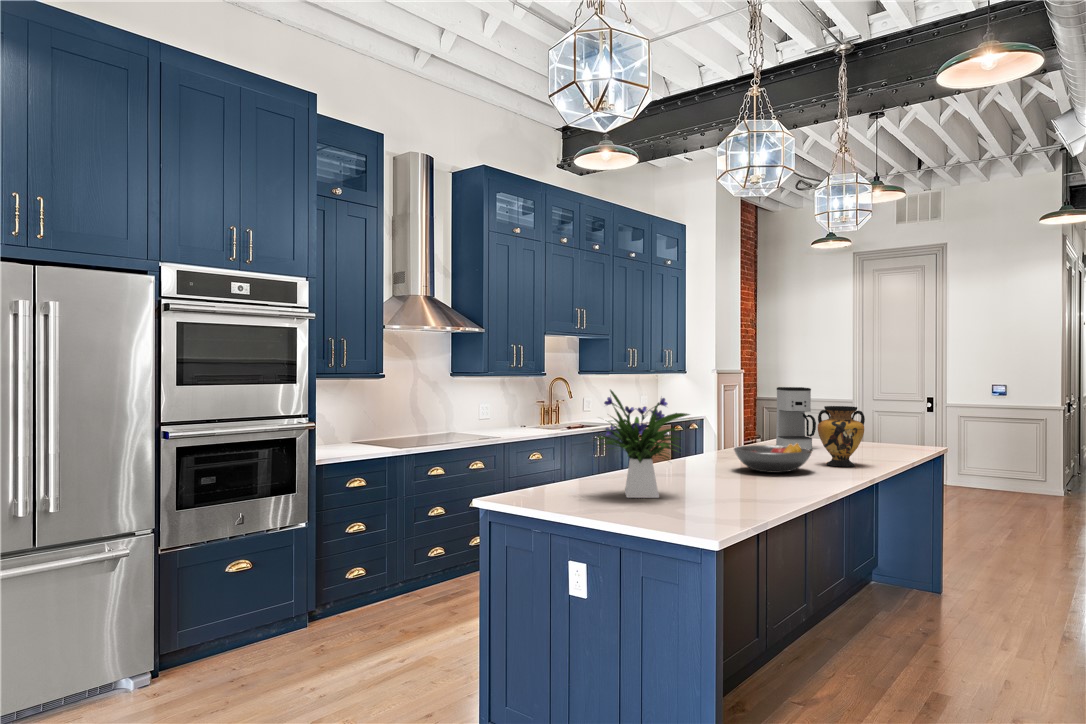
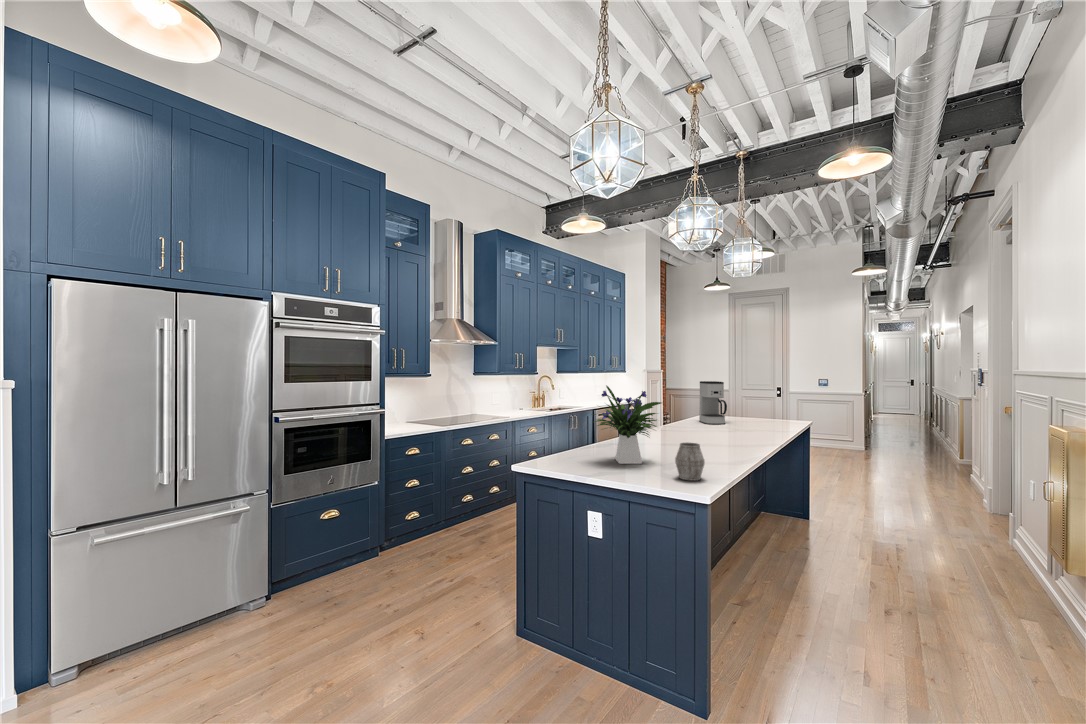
vase: present [818,406,865,467] -> none [736,395,769,437]
fruit bowl: present [734,443,812,473] -> none [682,421,737,442]
mug: none [694,467,733,518] -> present [675,443,705,481]

